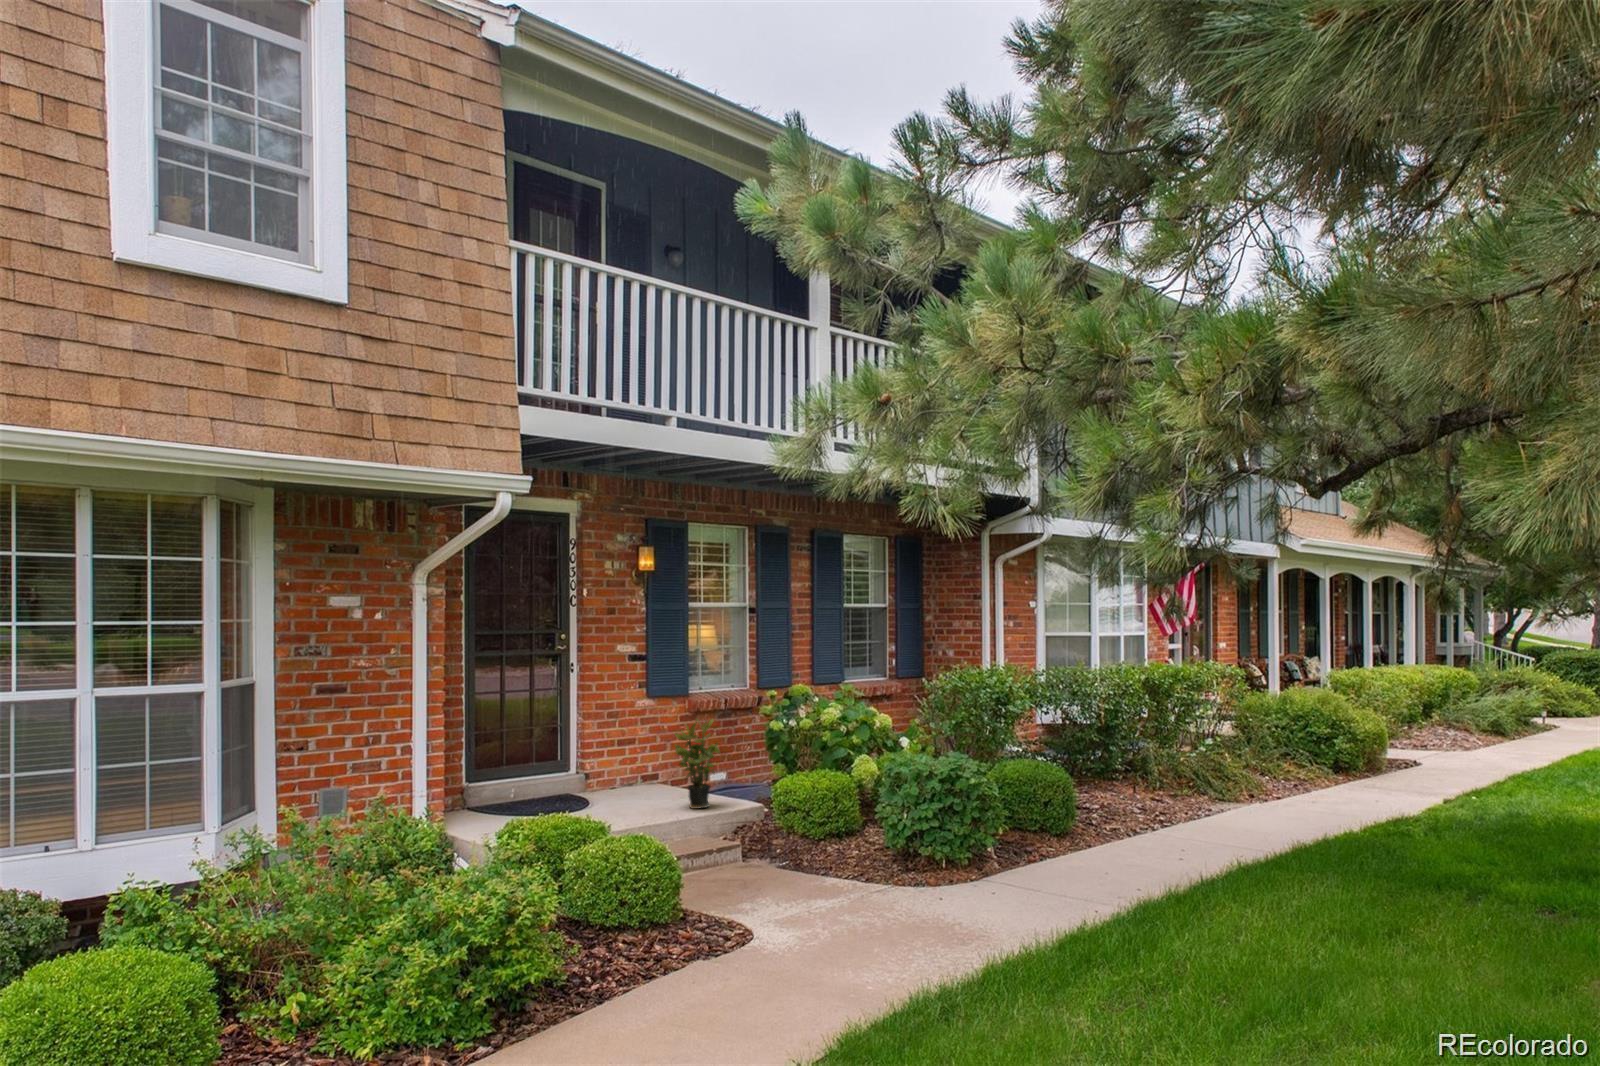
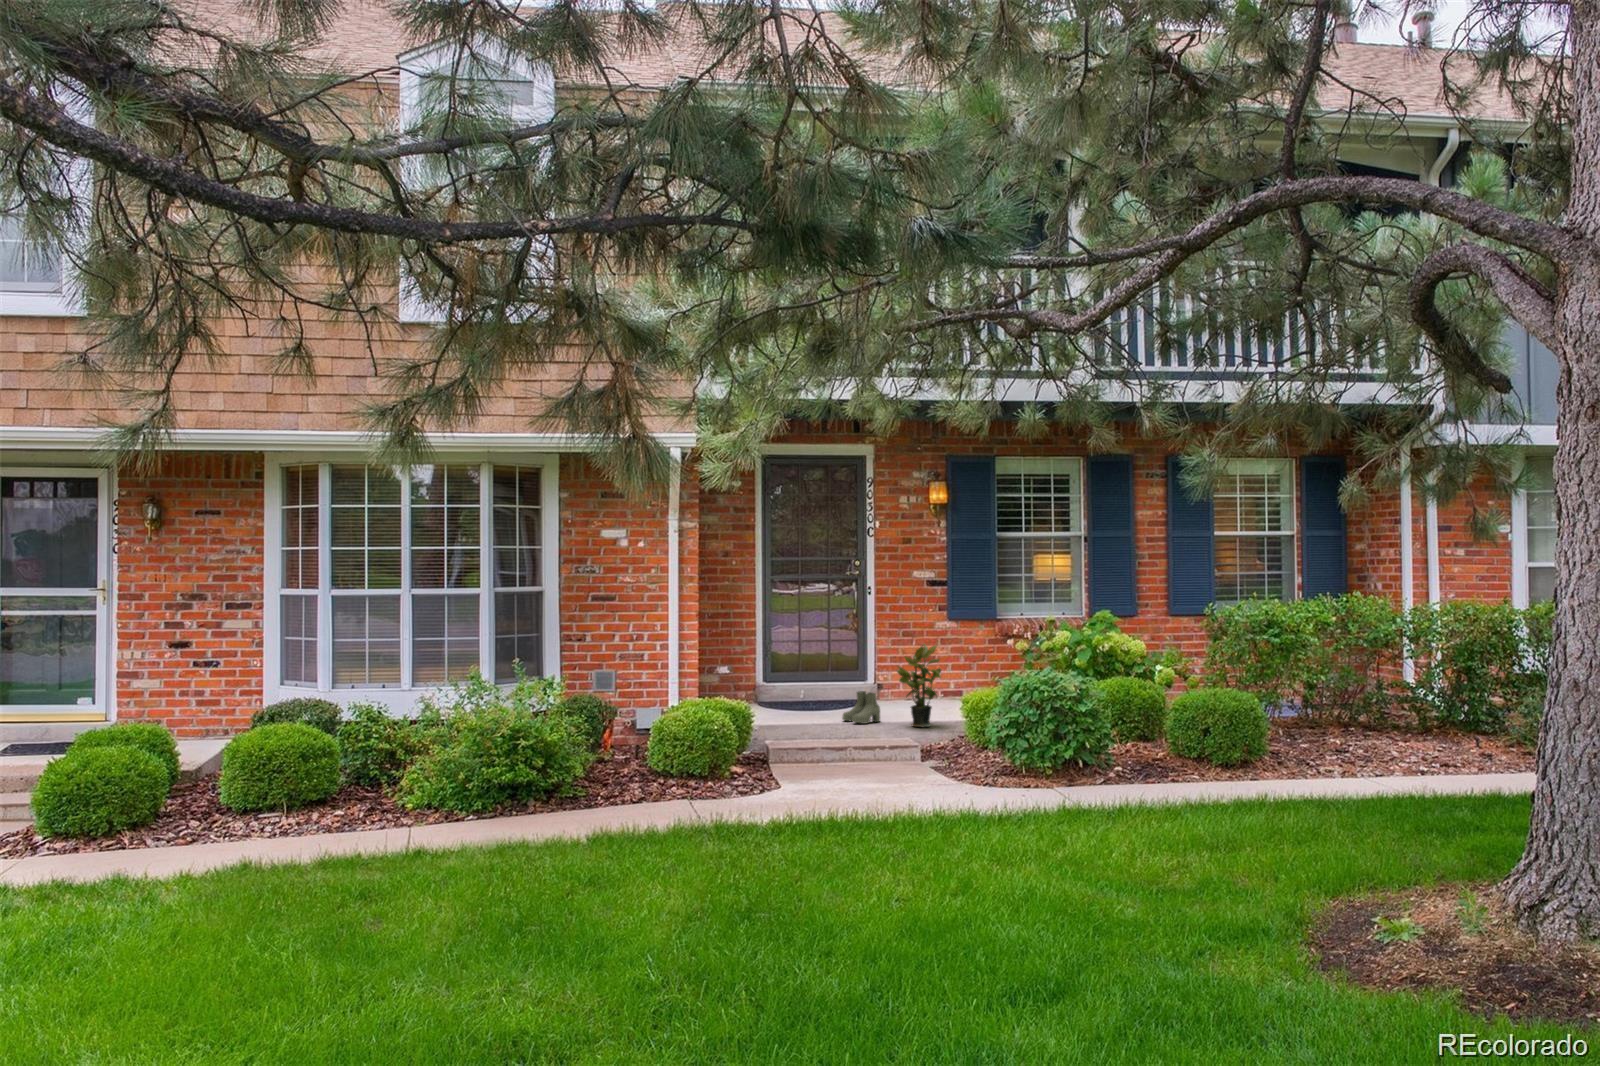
boots: none [612,777,650,813] -> present [842,691,880,724]

